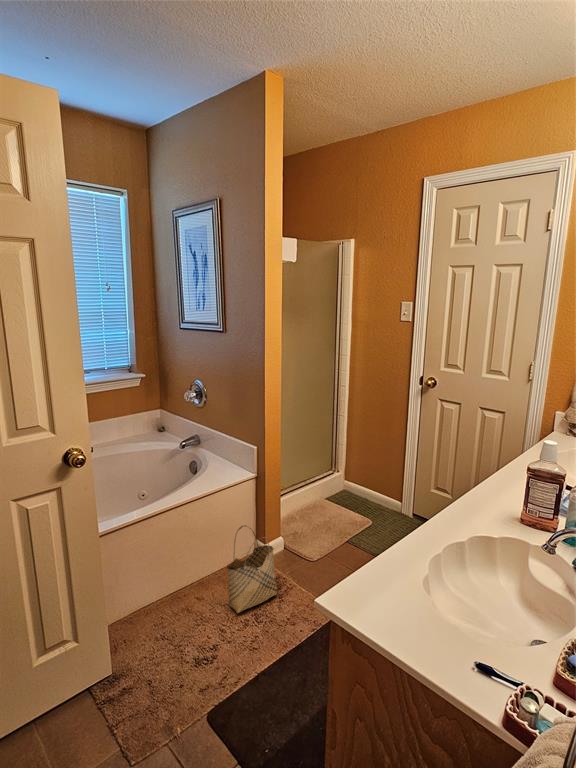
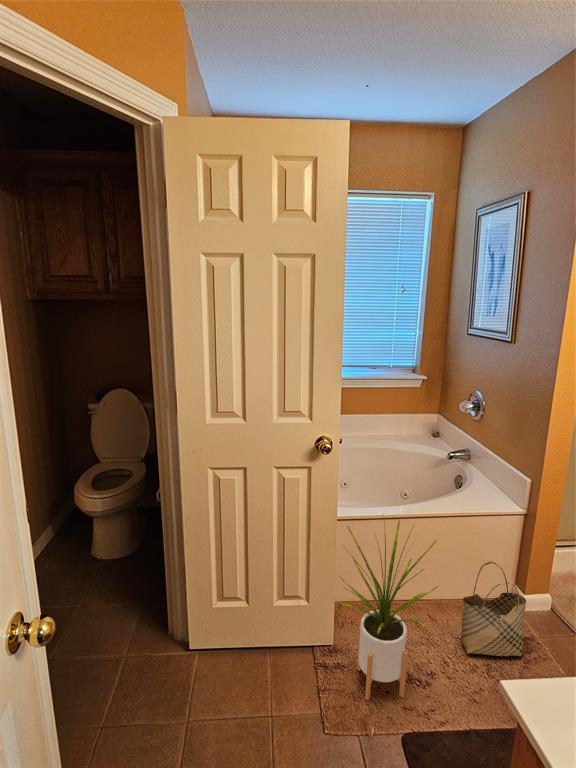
house plant: none [113,511,214,706] -> present [339,519,438,700]

